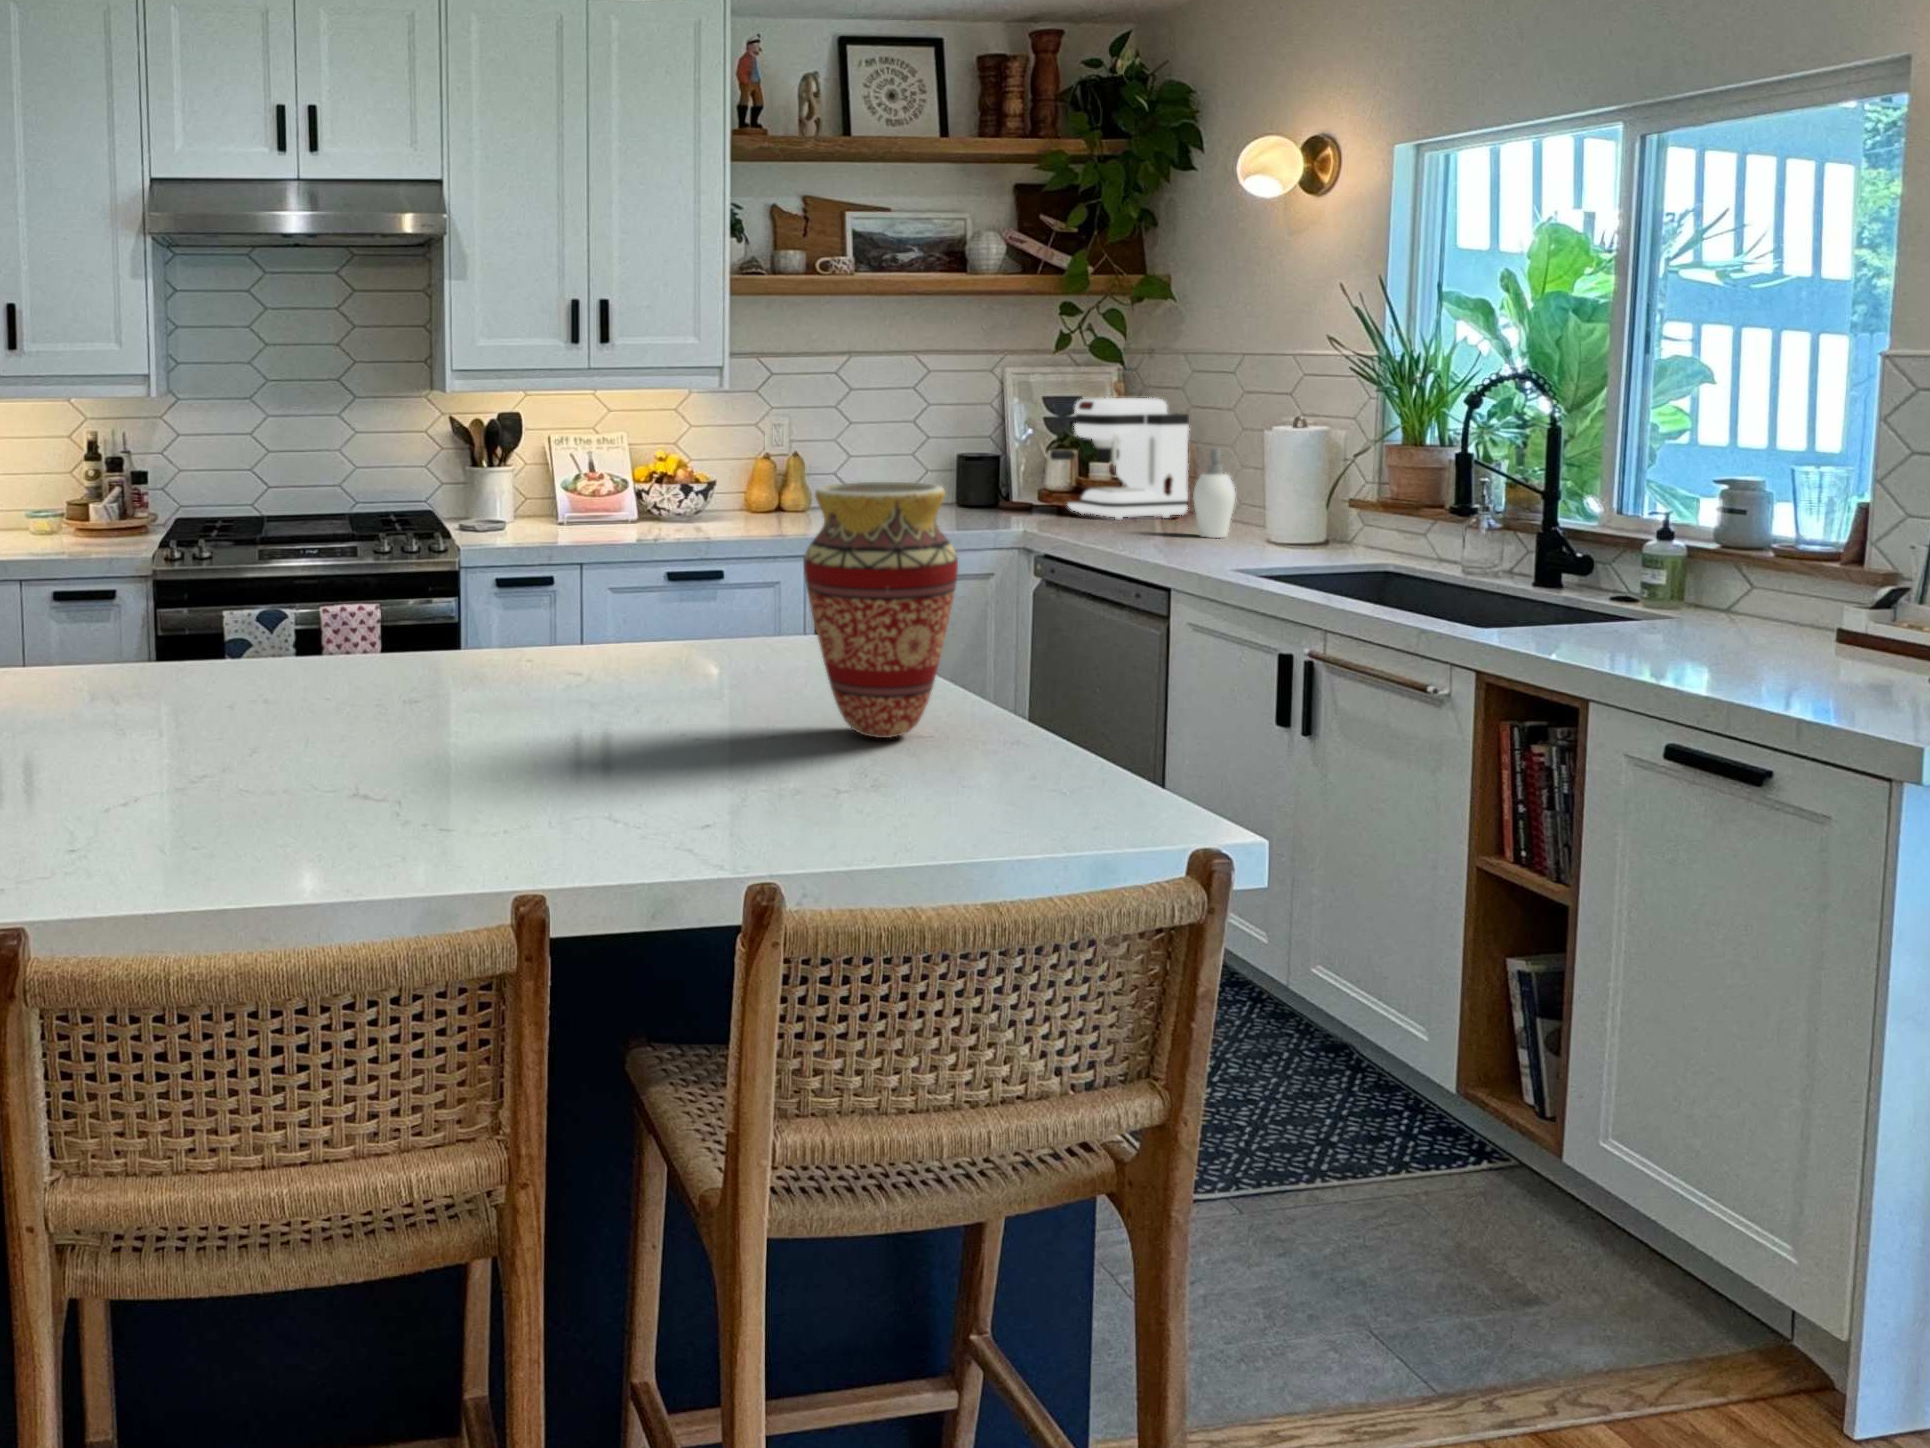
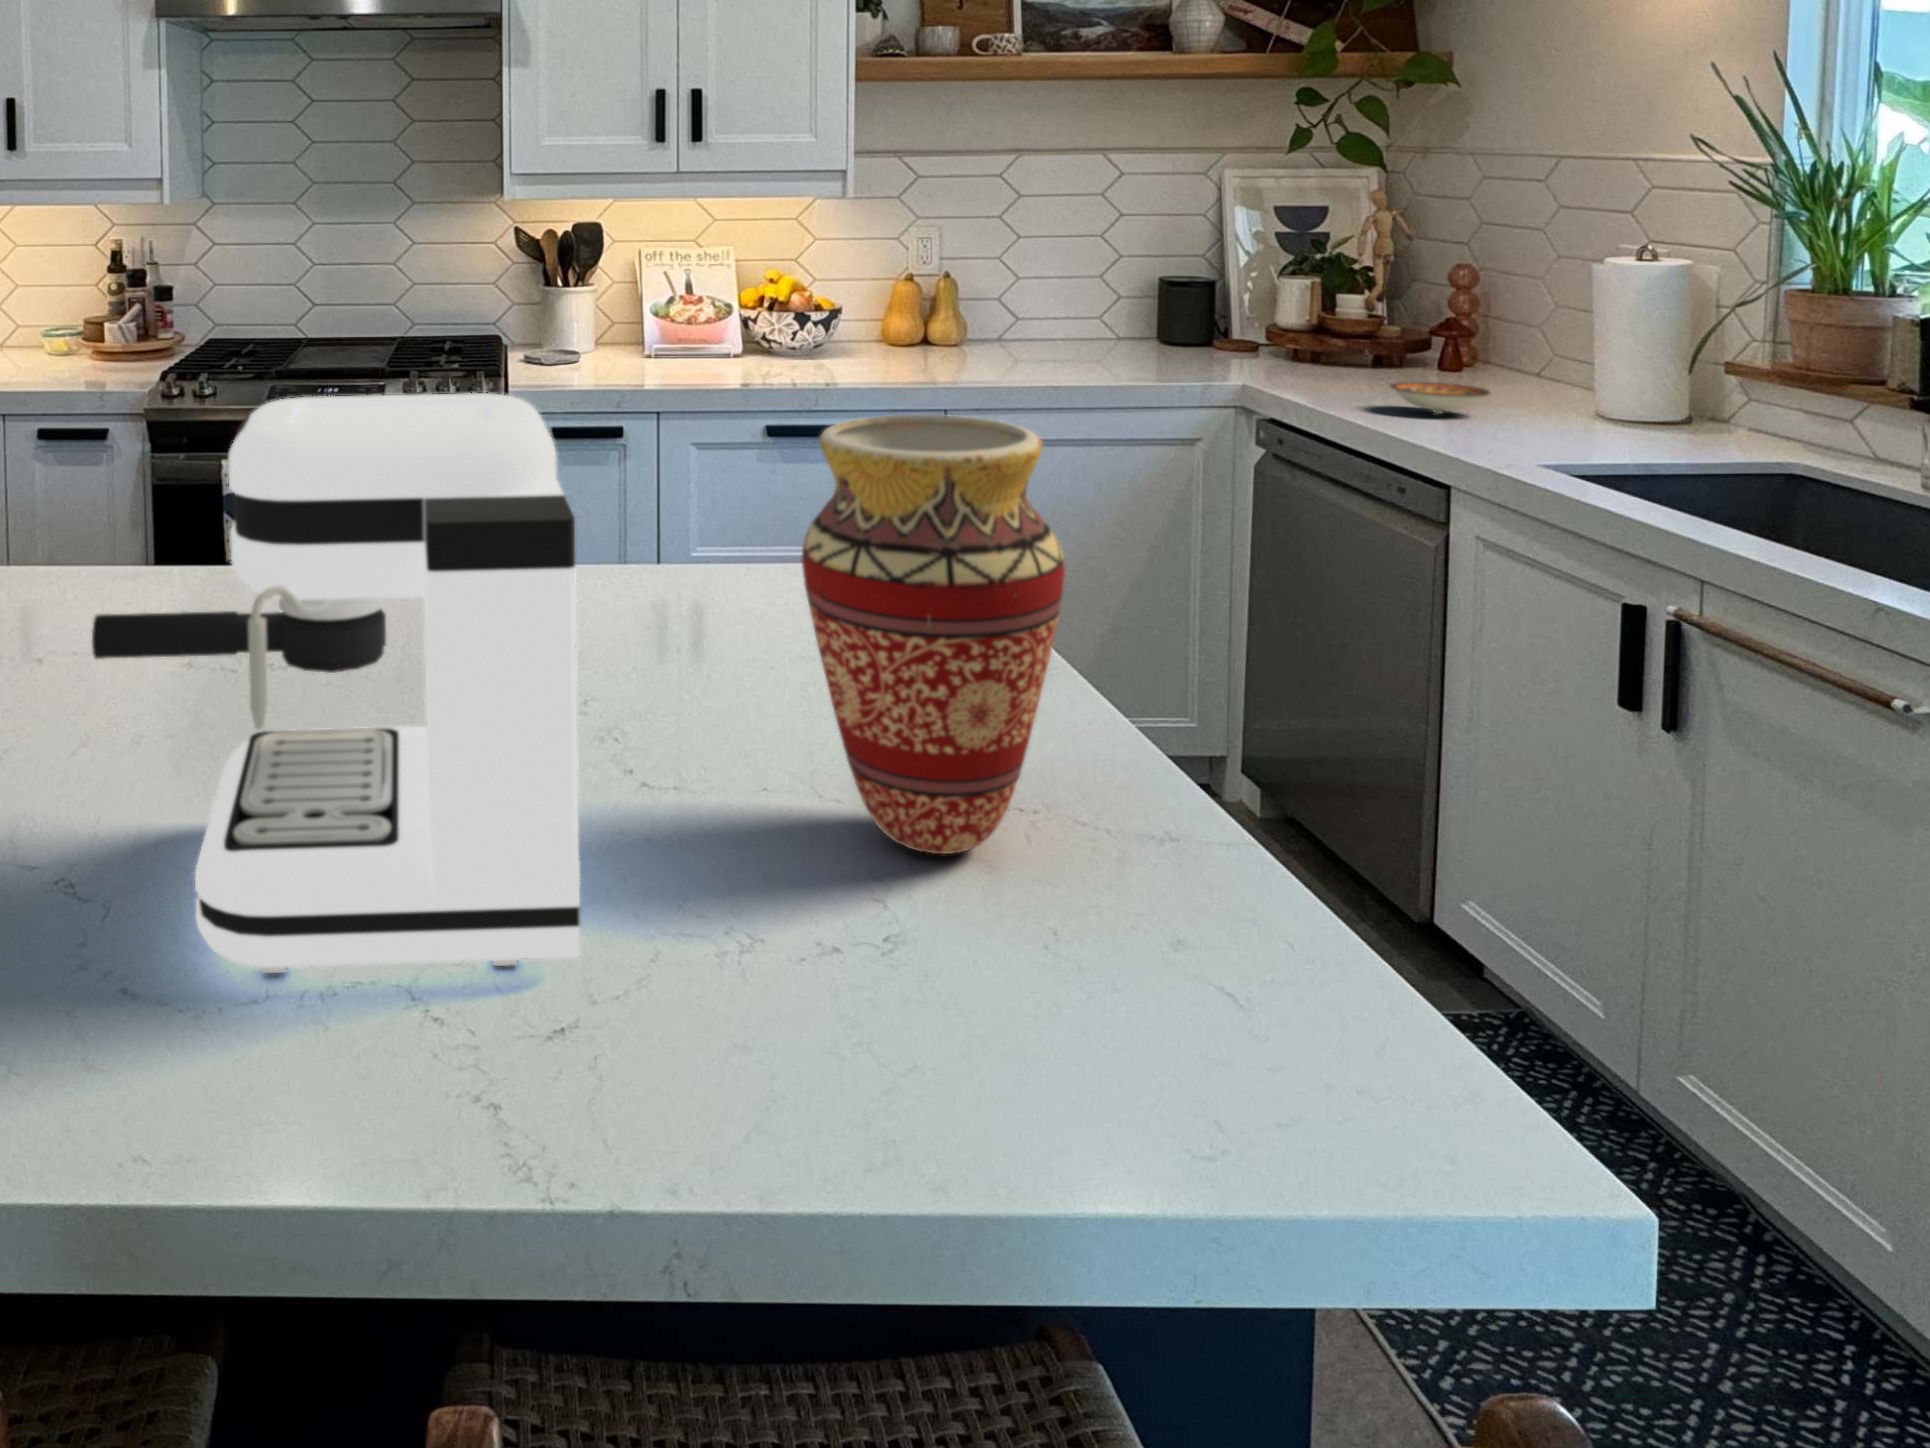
coffee maker: present [1050,398,1189,520] -> present [92,393,580,973]
soap dispenser: present [1193,448,1235,538] -> none [1487,285,1570,405]
ceramic bowl: none [1127,521,1196,543] -> present [1391,382,1489,414]

